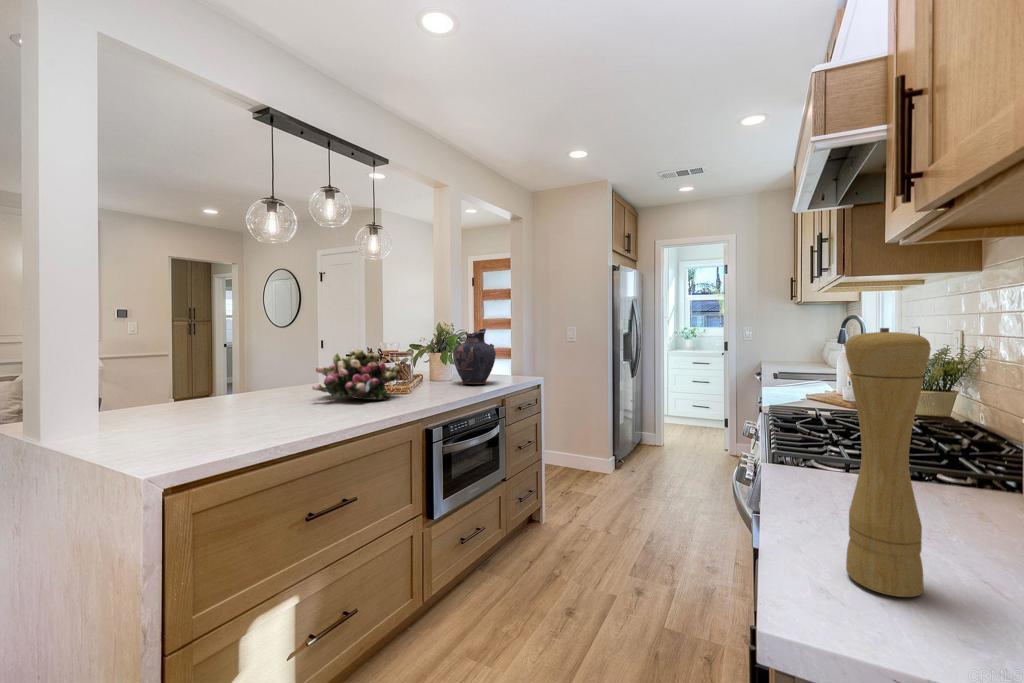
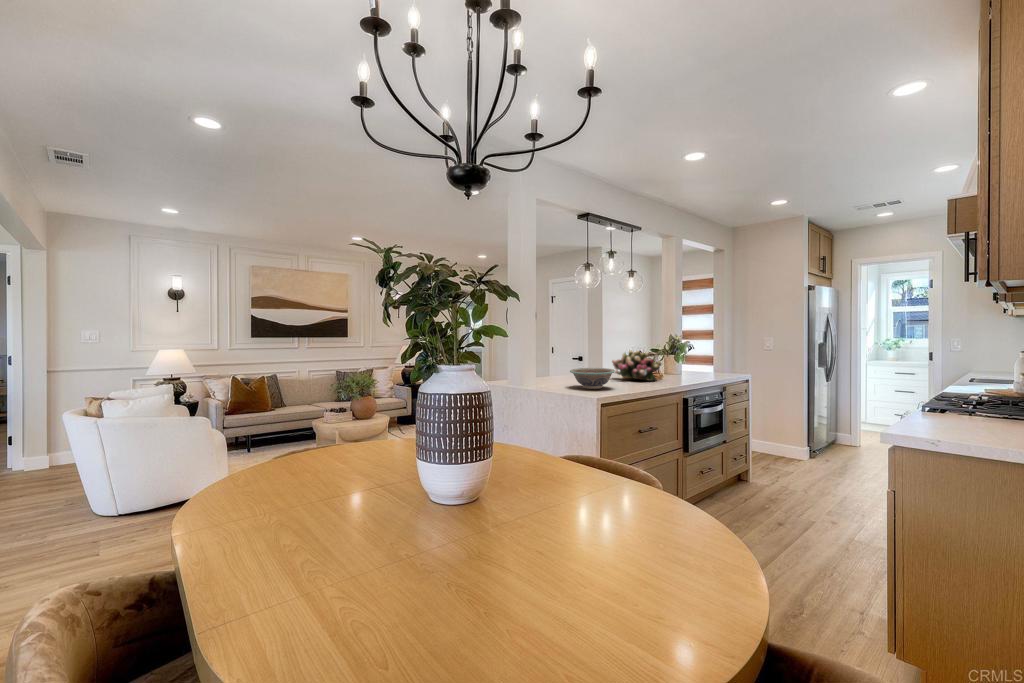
pepper mill: present [845,328,931,597] -> none [923,341,953,430]
vase: present [453,329,496,384] -> none [687,339,718,376]
decorative bowl: none [171,387,277,433] -> present [570,368,615,389]

